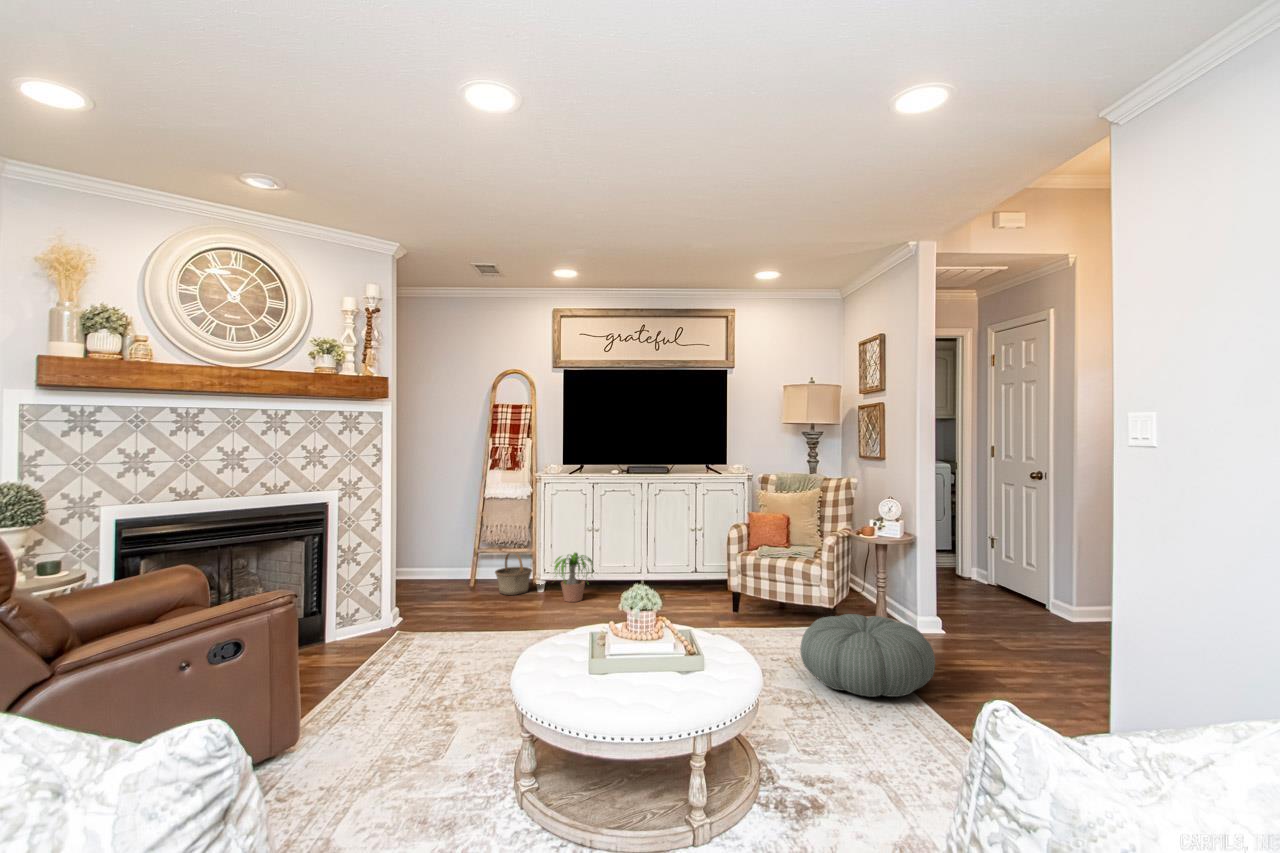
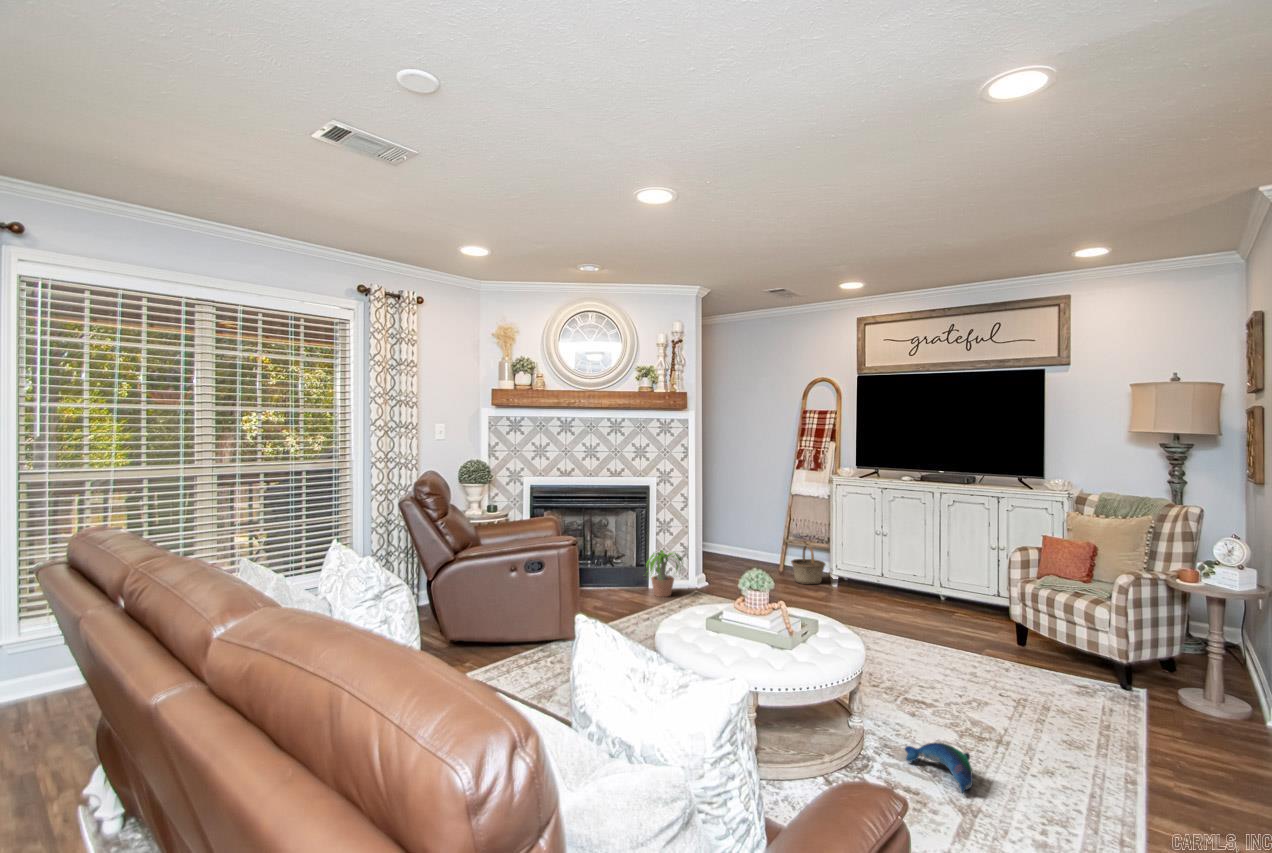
potted plant: present [554,553,593,602] -> present [646,550,683,597]
pouf: present [800,614,935,697] -> none [1026,660,1204,765]
plush toy: none [756,727,836,773] -> present [905,743,973,794]

